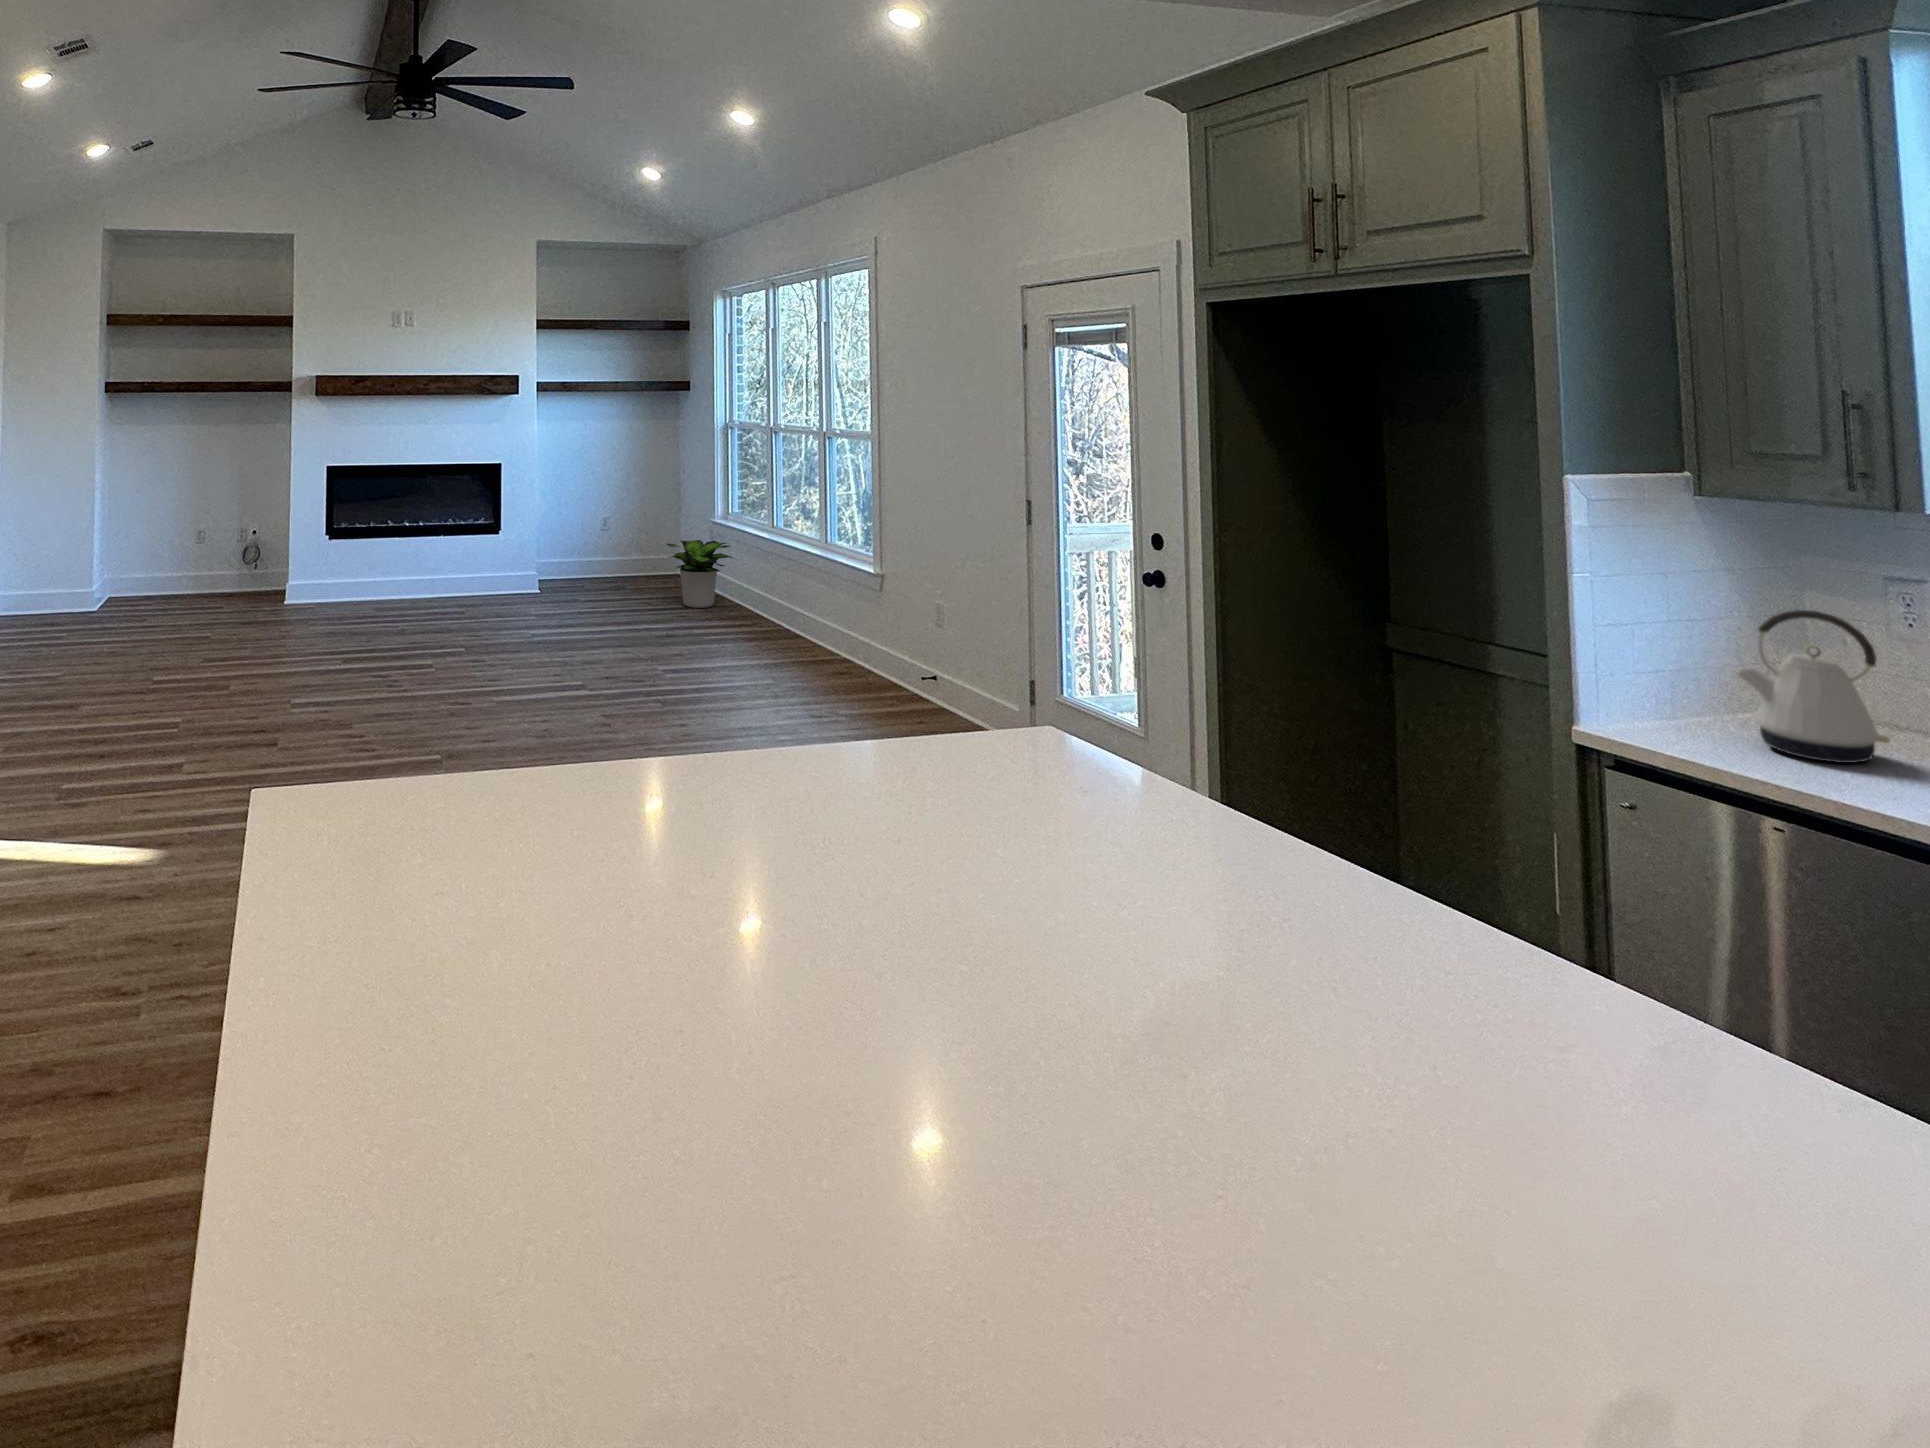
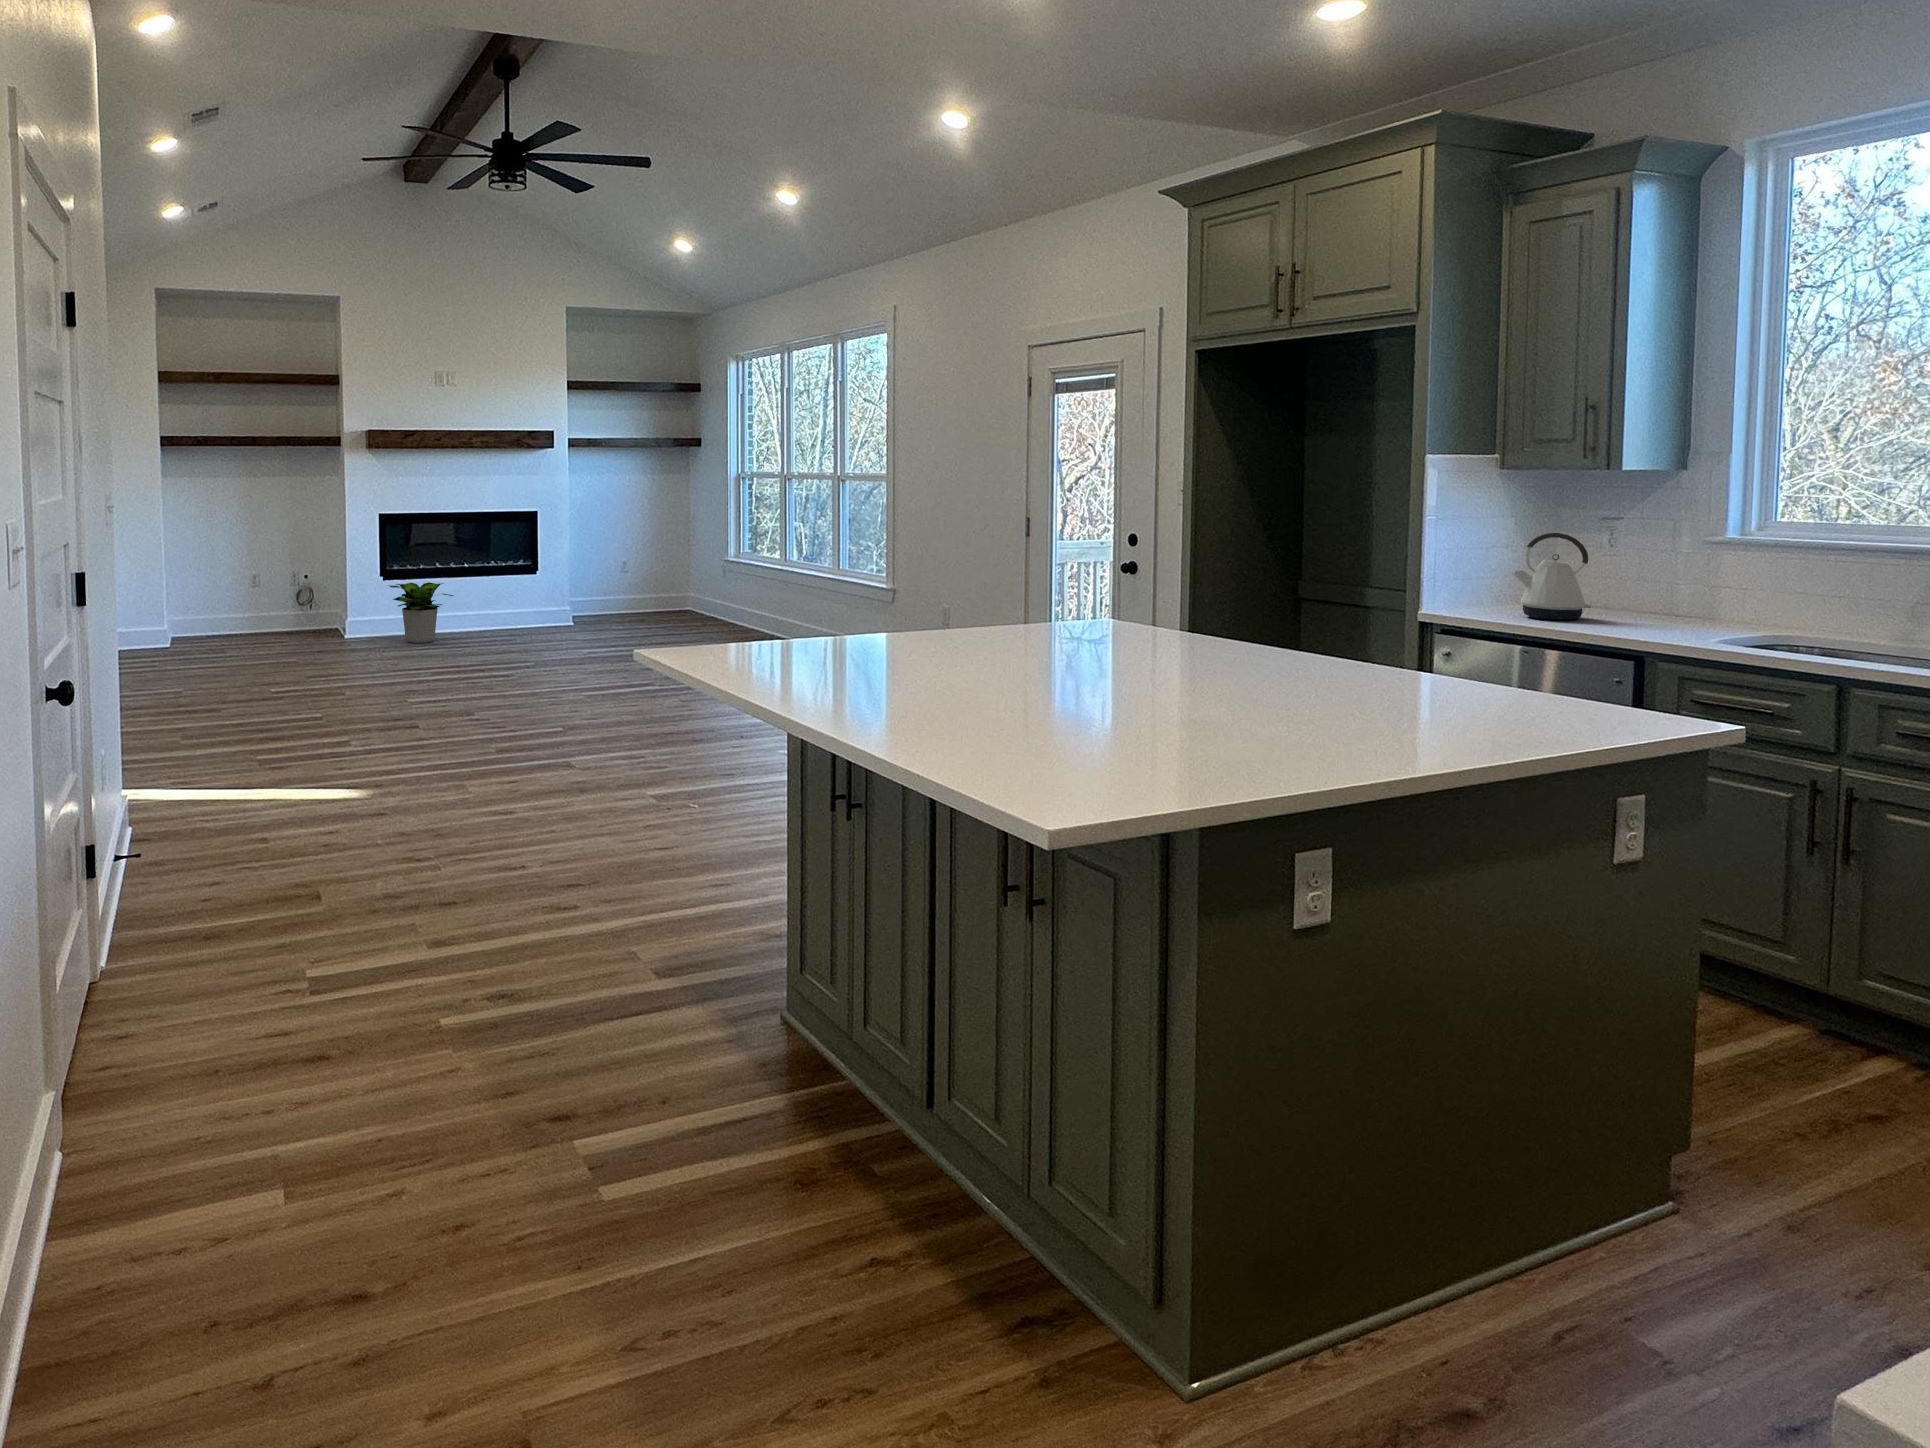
potted plant: present [667,540,733,608] -> present [390,582,453,643]

